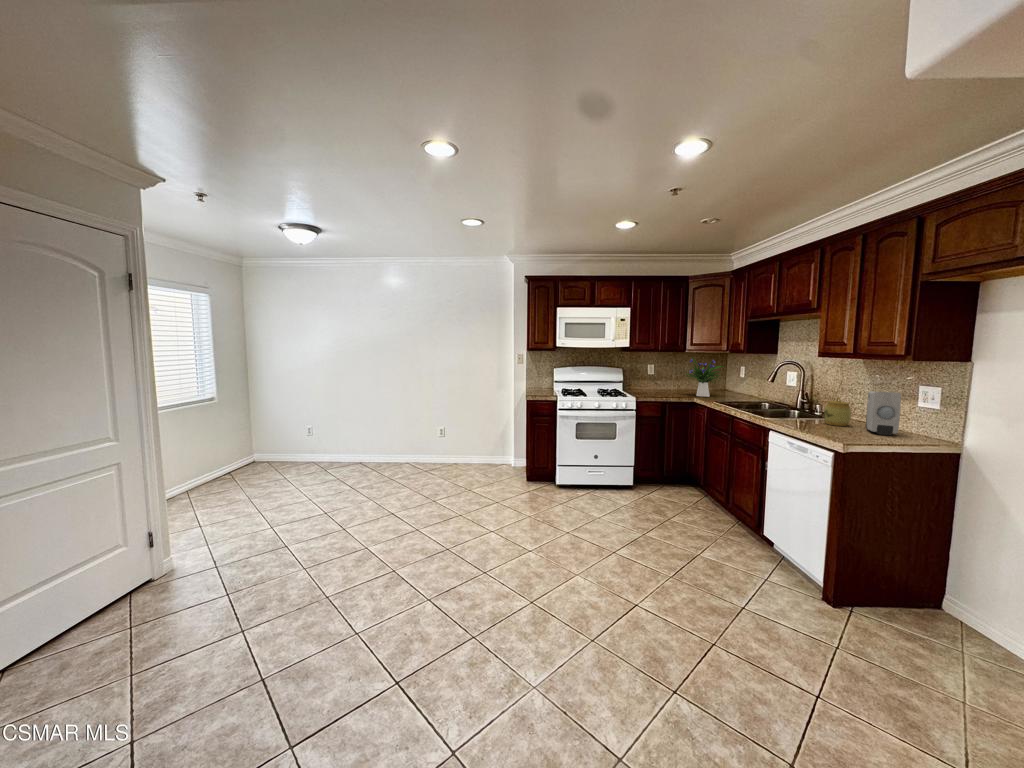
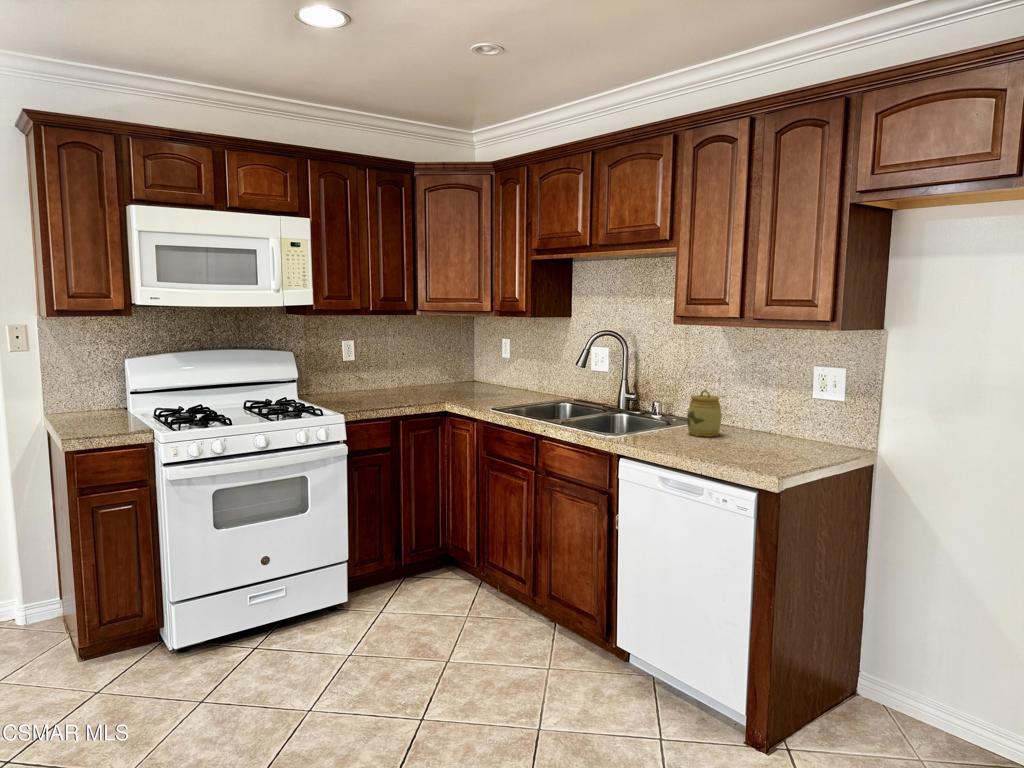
flower arrangement: present [686,357,724,397] -> none [417,322,489,399]
soap dispenser: present [866,391,901,436] -> none [745,377,796,446]

